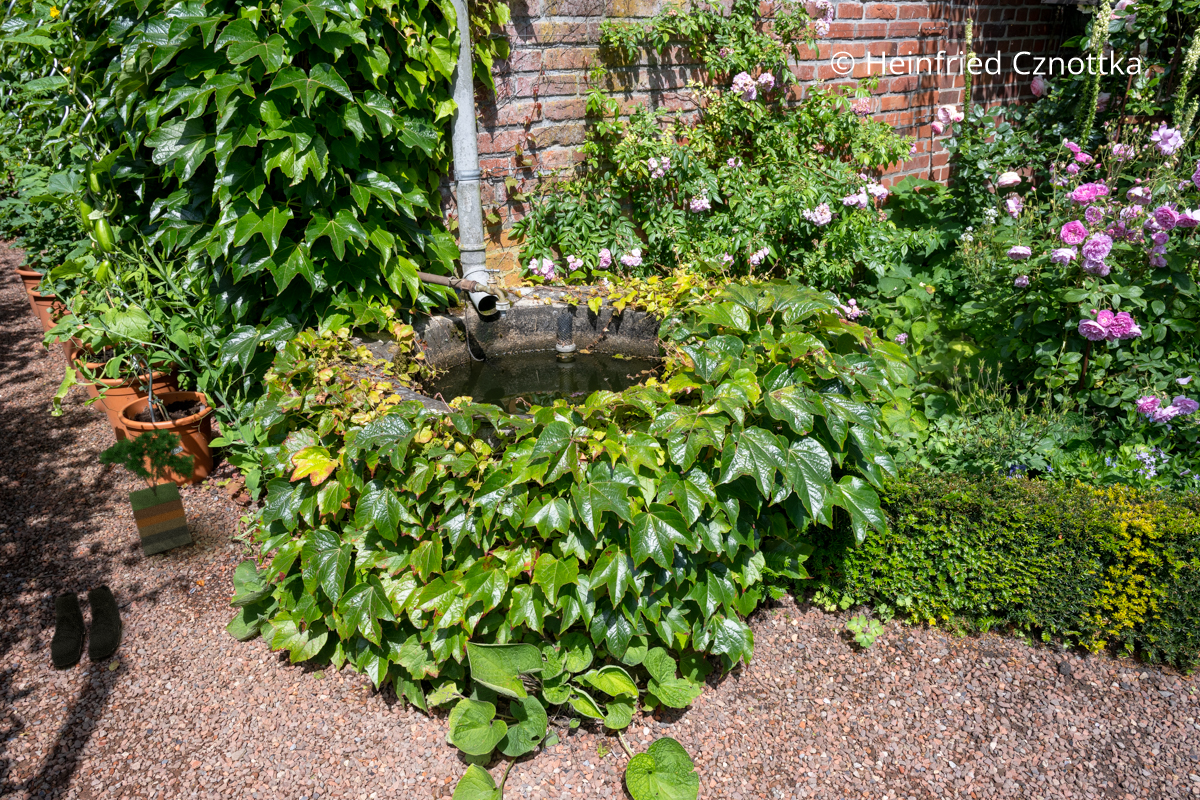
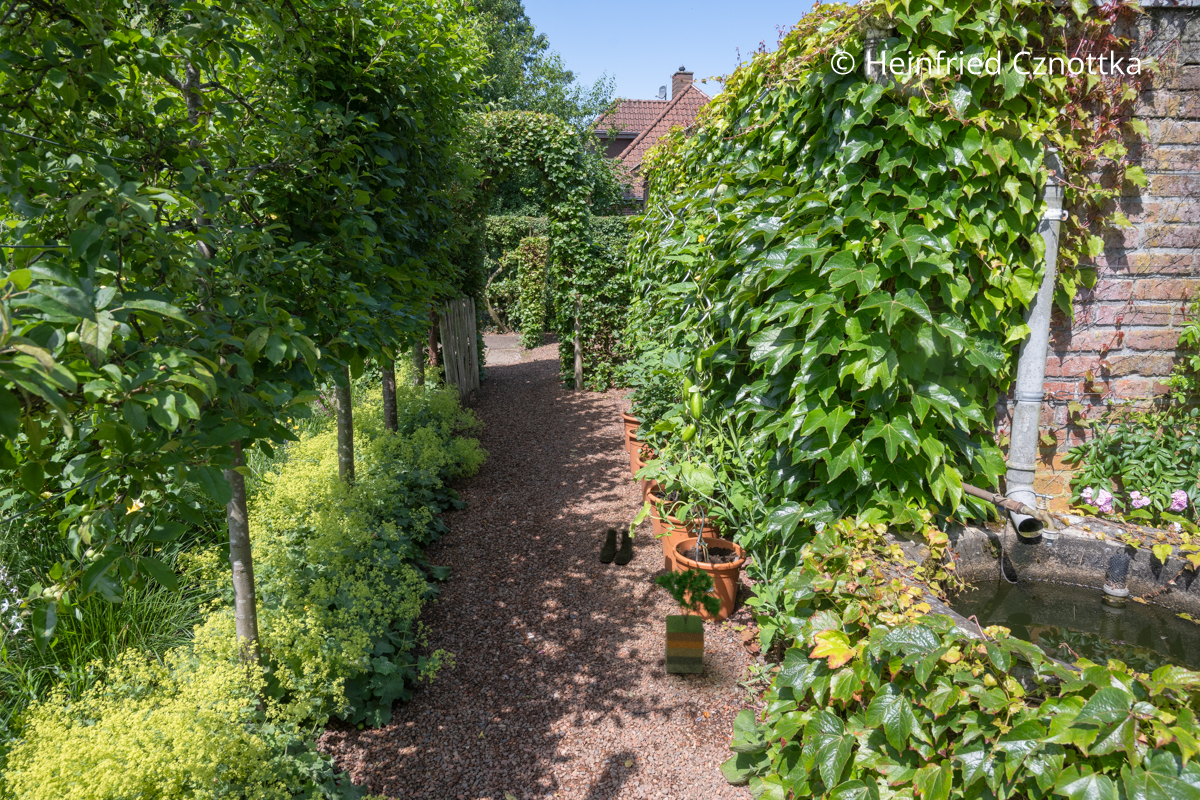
boots: present [50,584,121,667] -> present [600,529,633,564]

